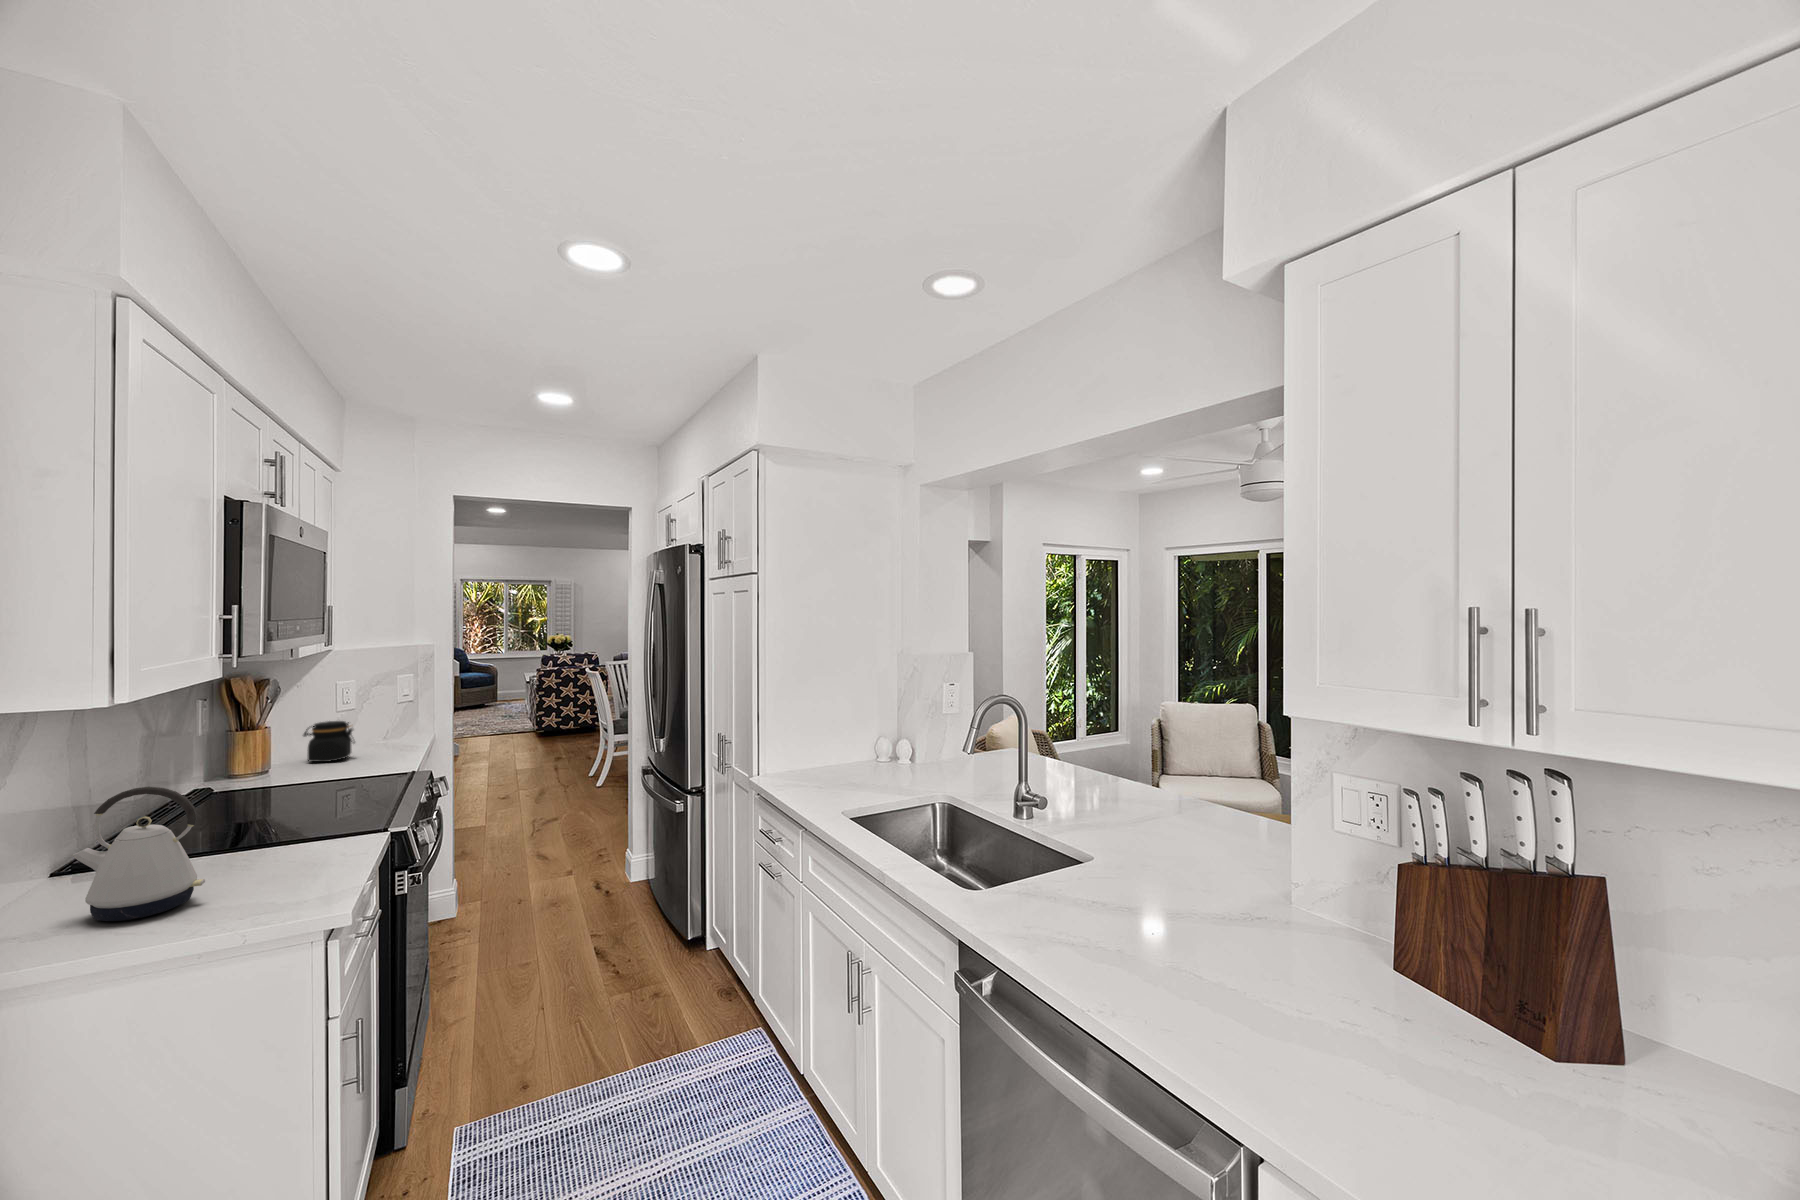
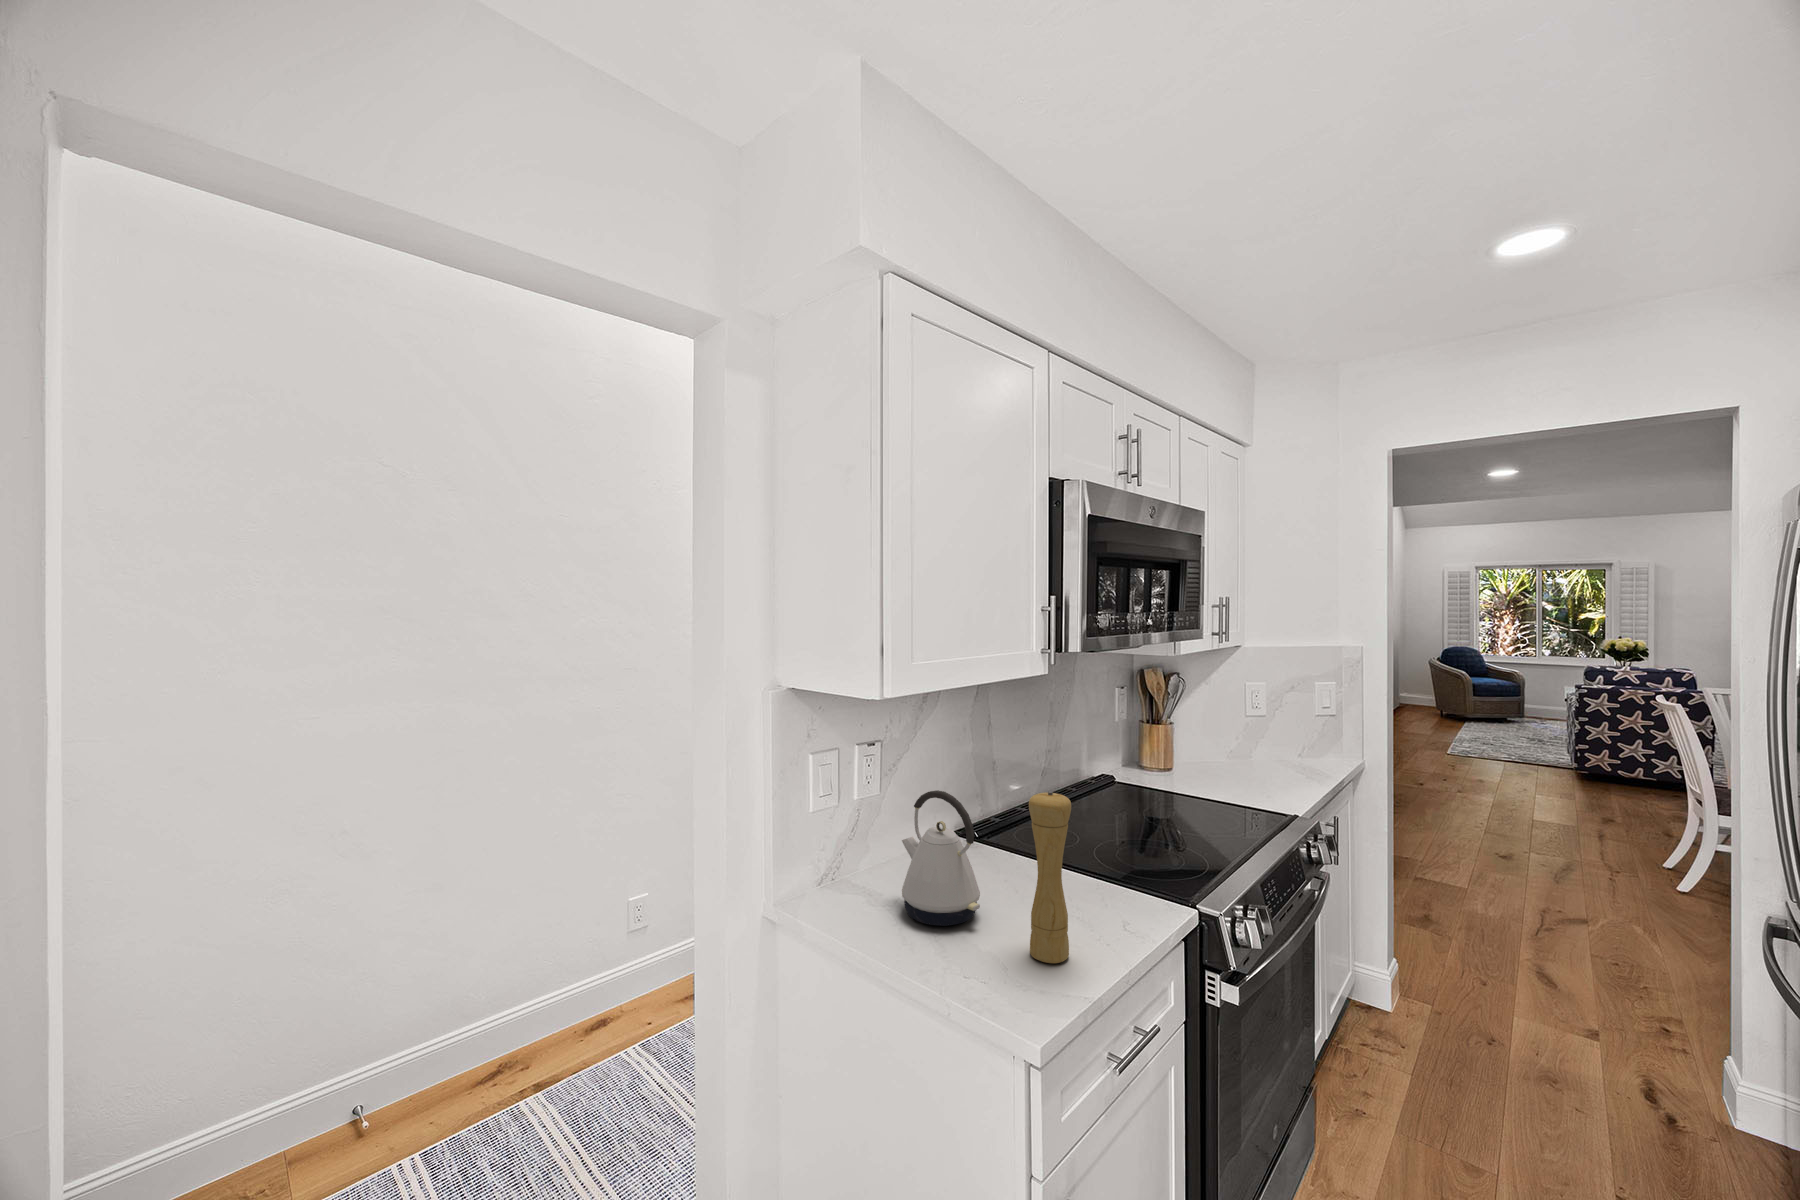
jar: present [303,721,355,762] -> none [1204,730,1255,777]
pepper mill: none [276,754,319,894] -> present [1029,792,1071,963]

